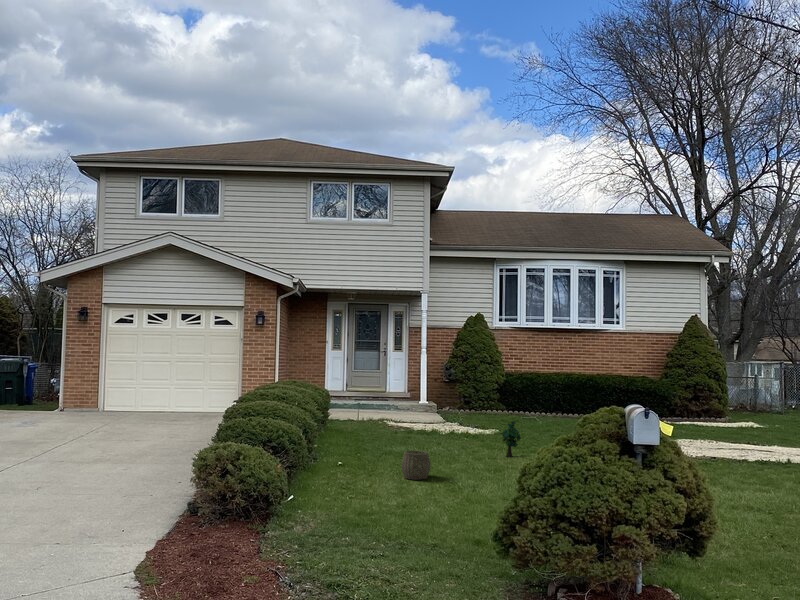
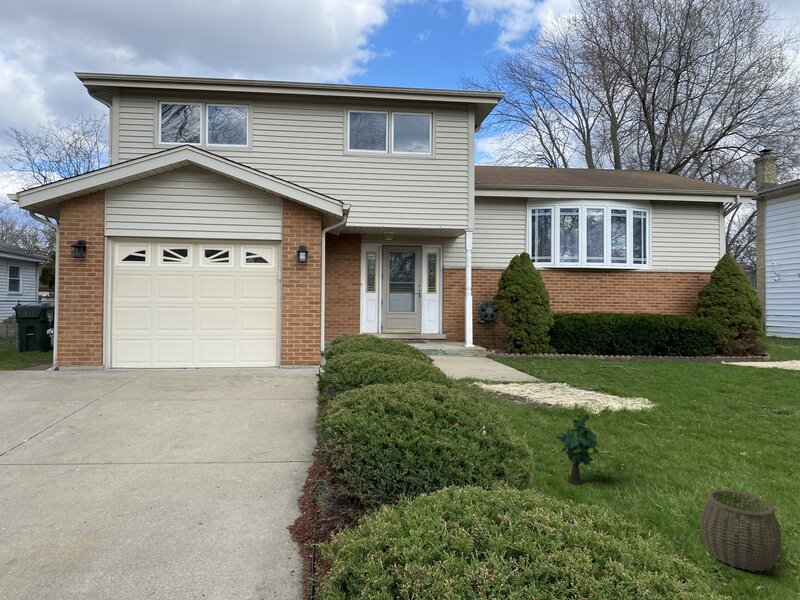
decorative plant: present [500,421,521,457] -> present [557,415,598,484]

